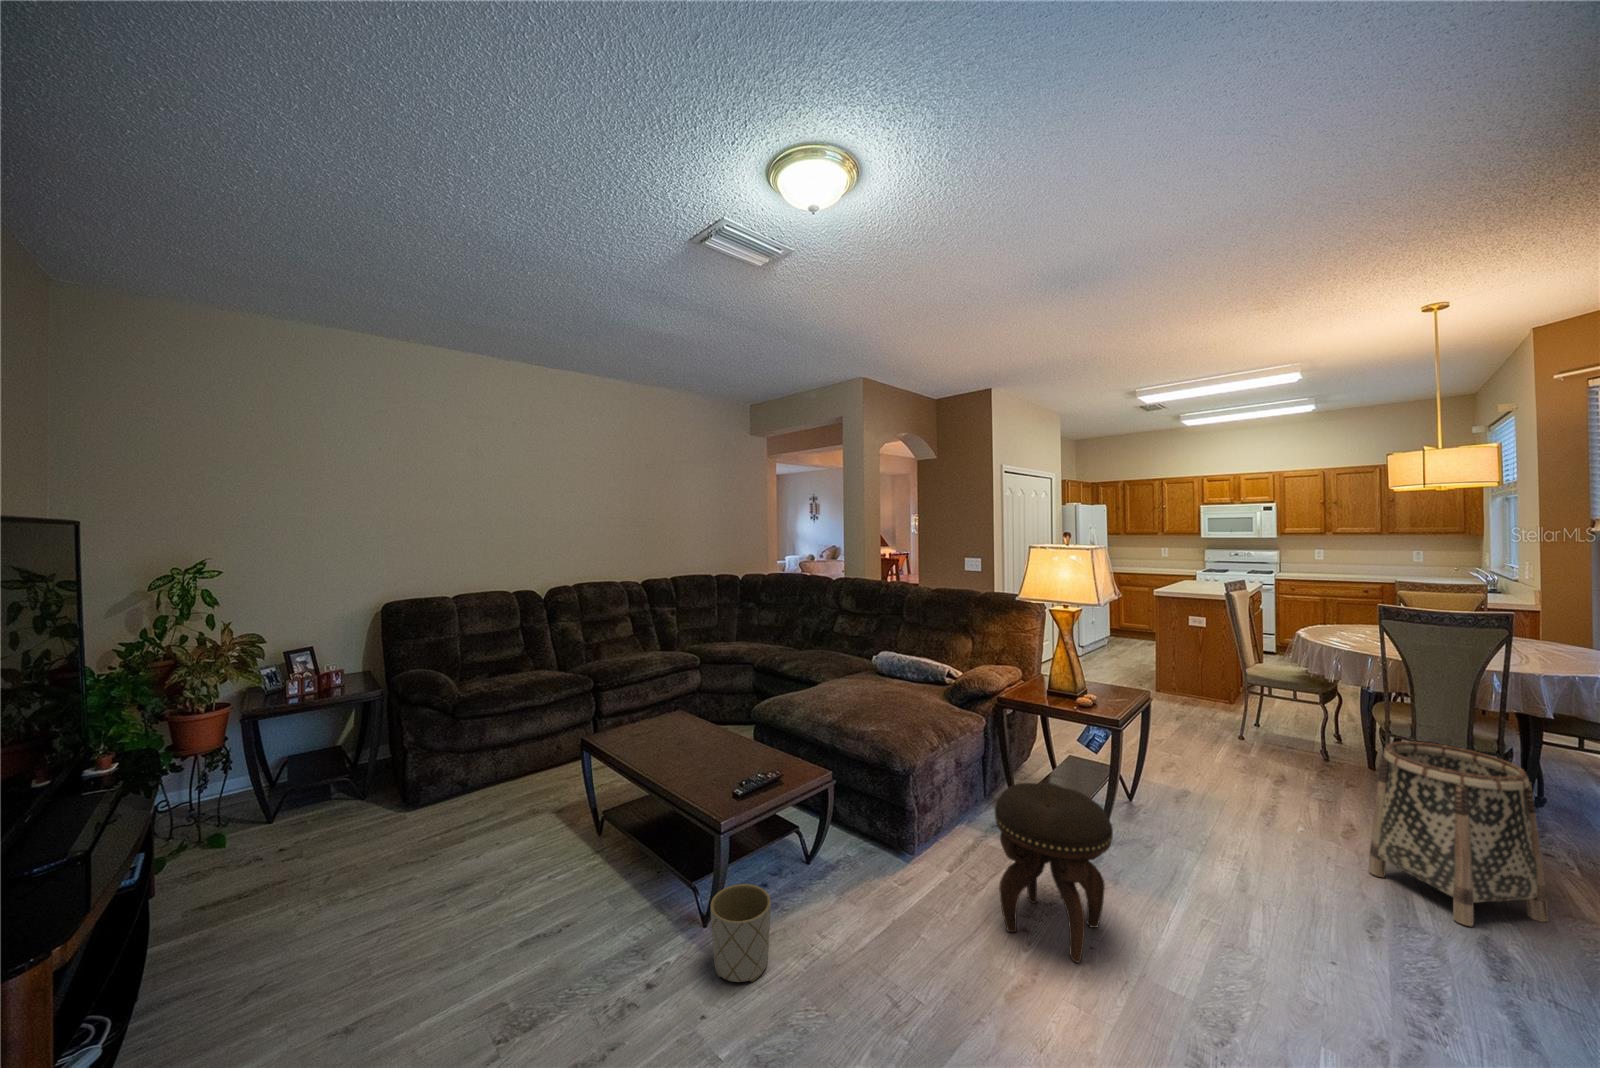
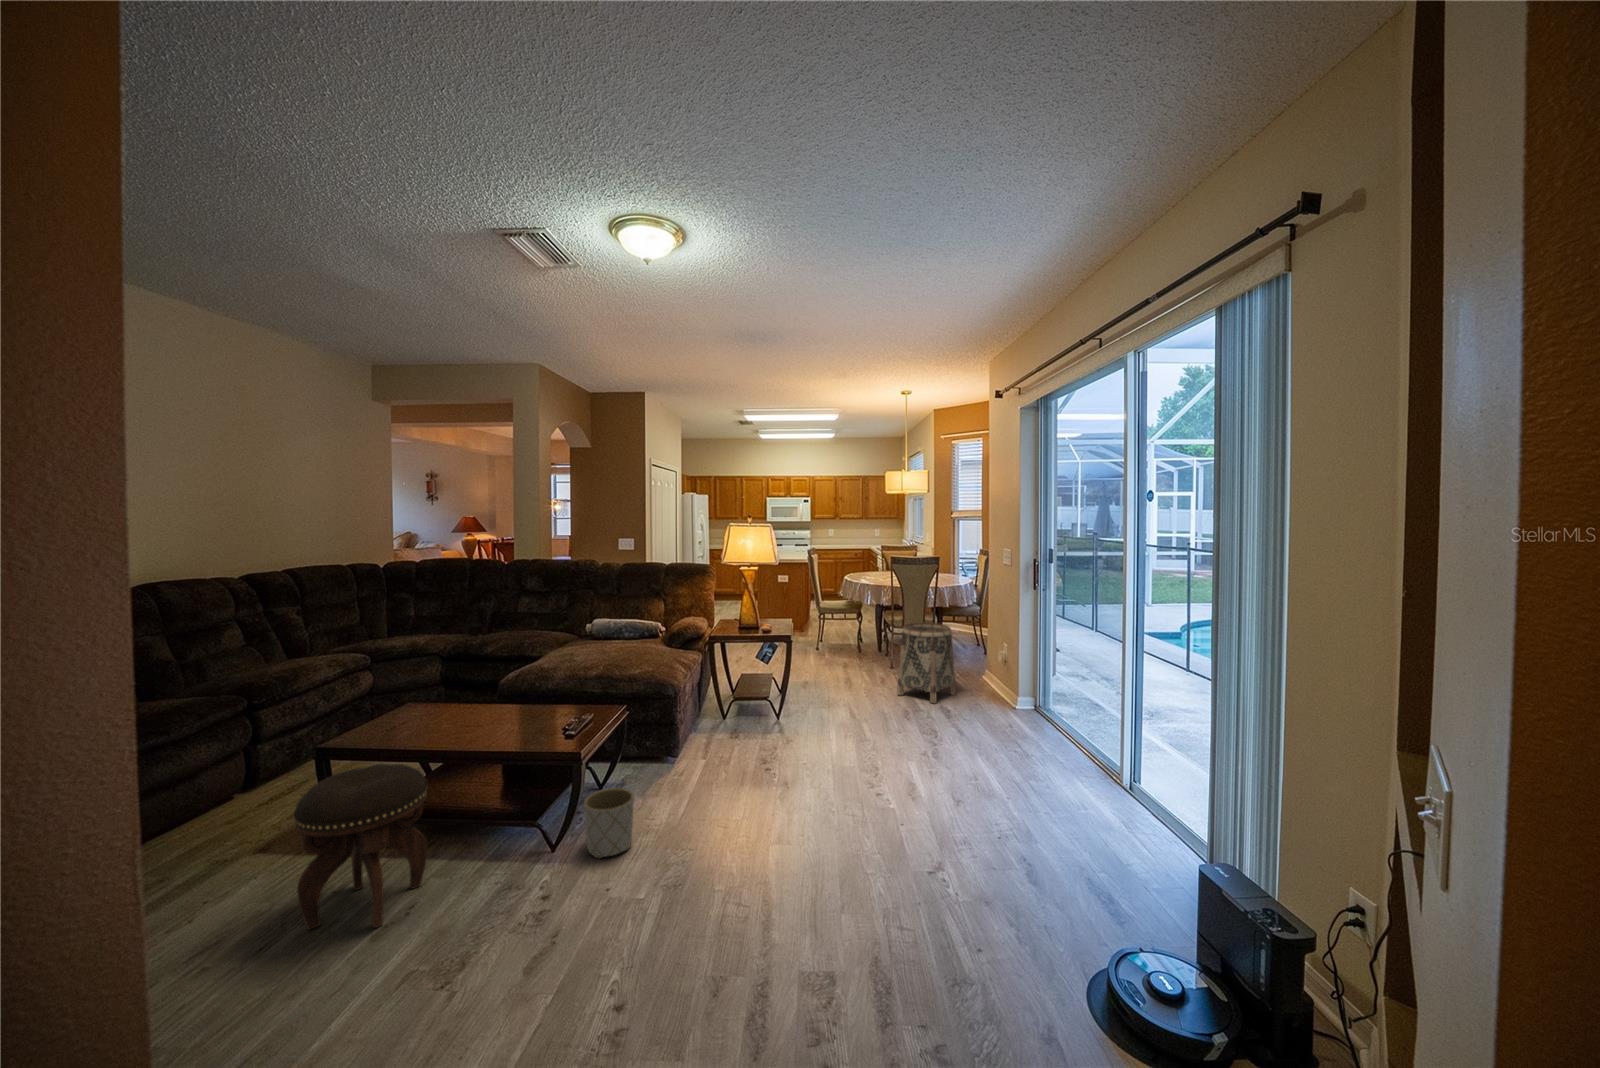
footstool: present [995,783,1113,962] -> present [294,764,428,930]

